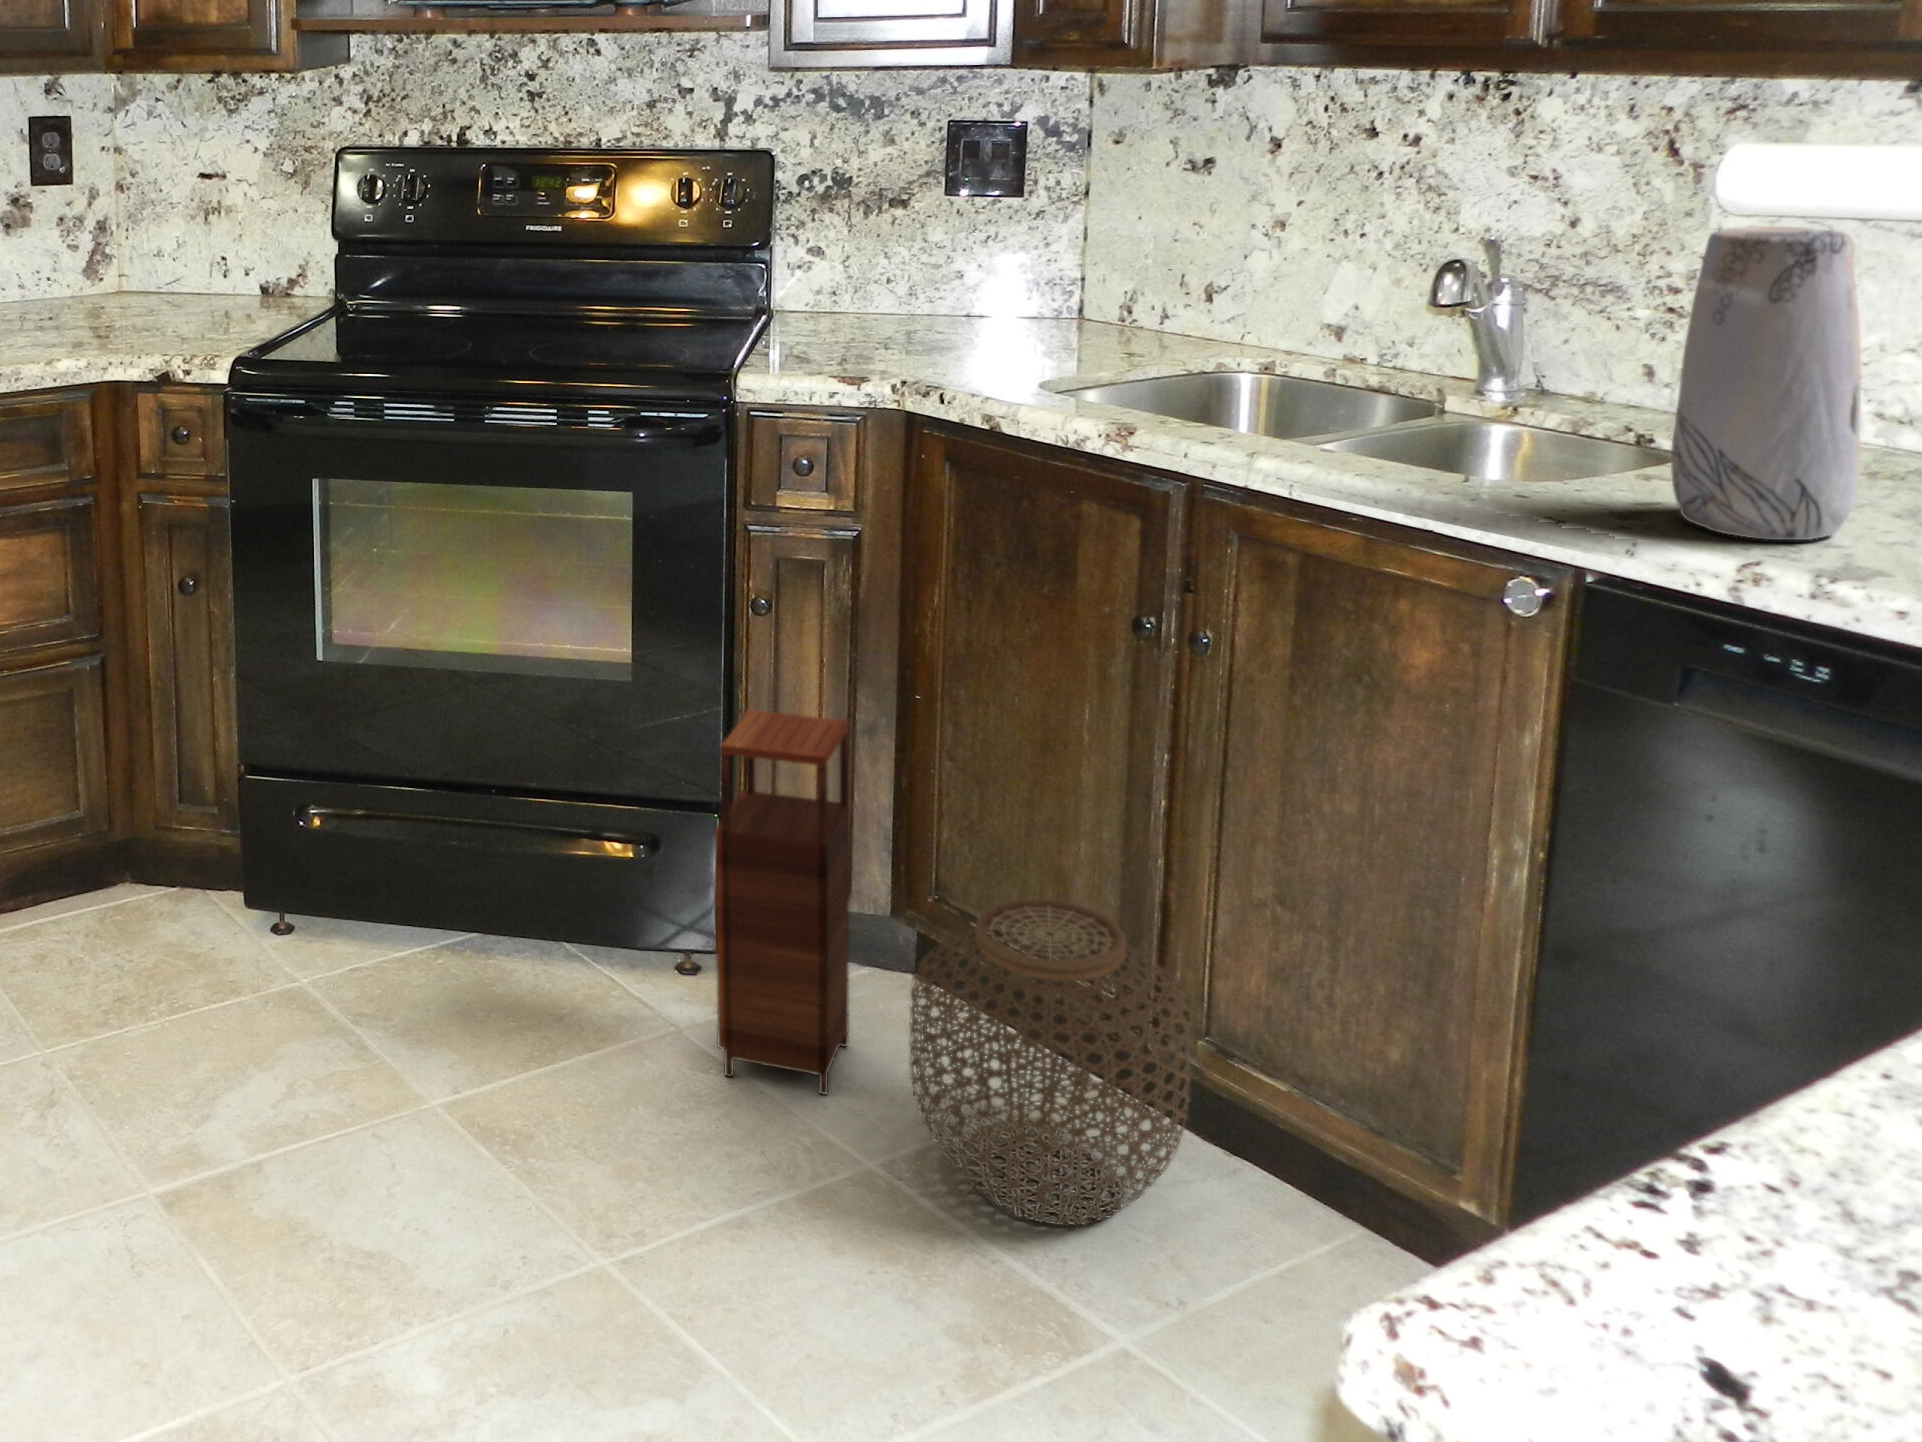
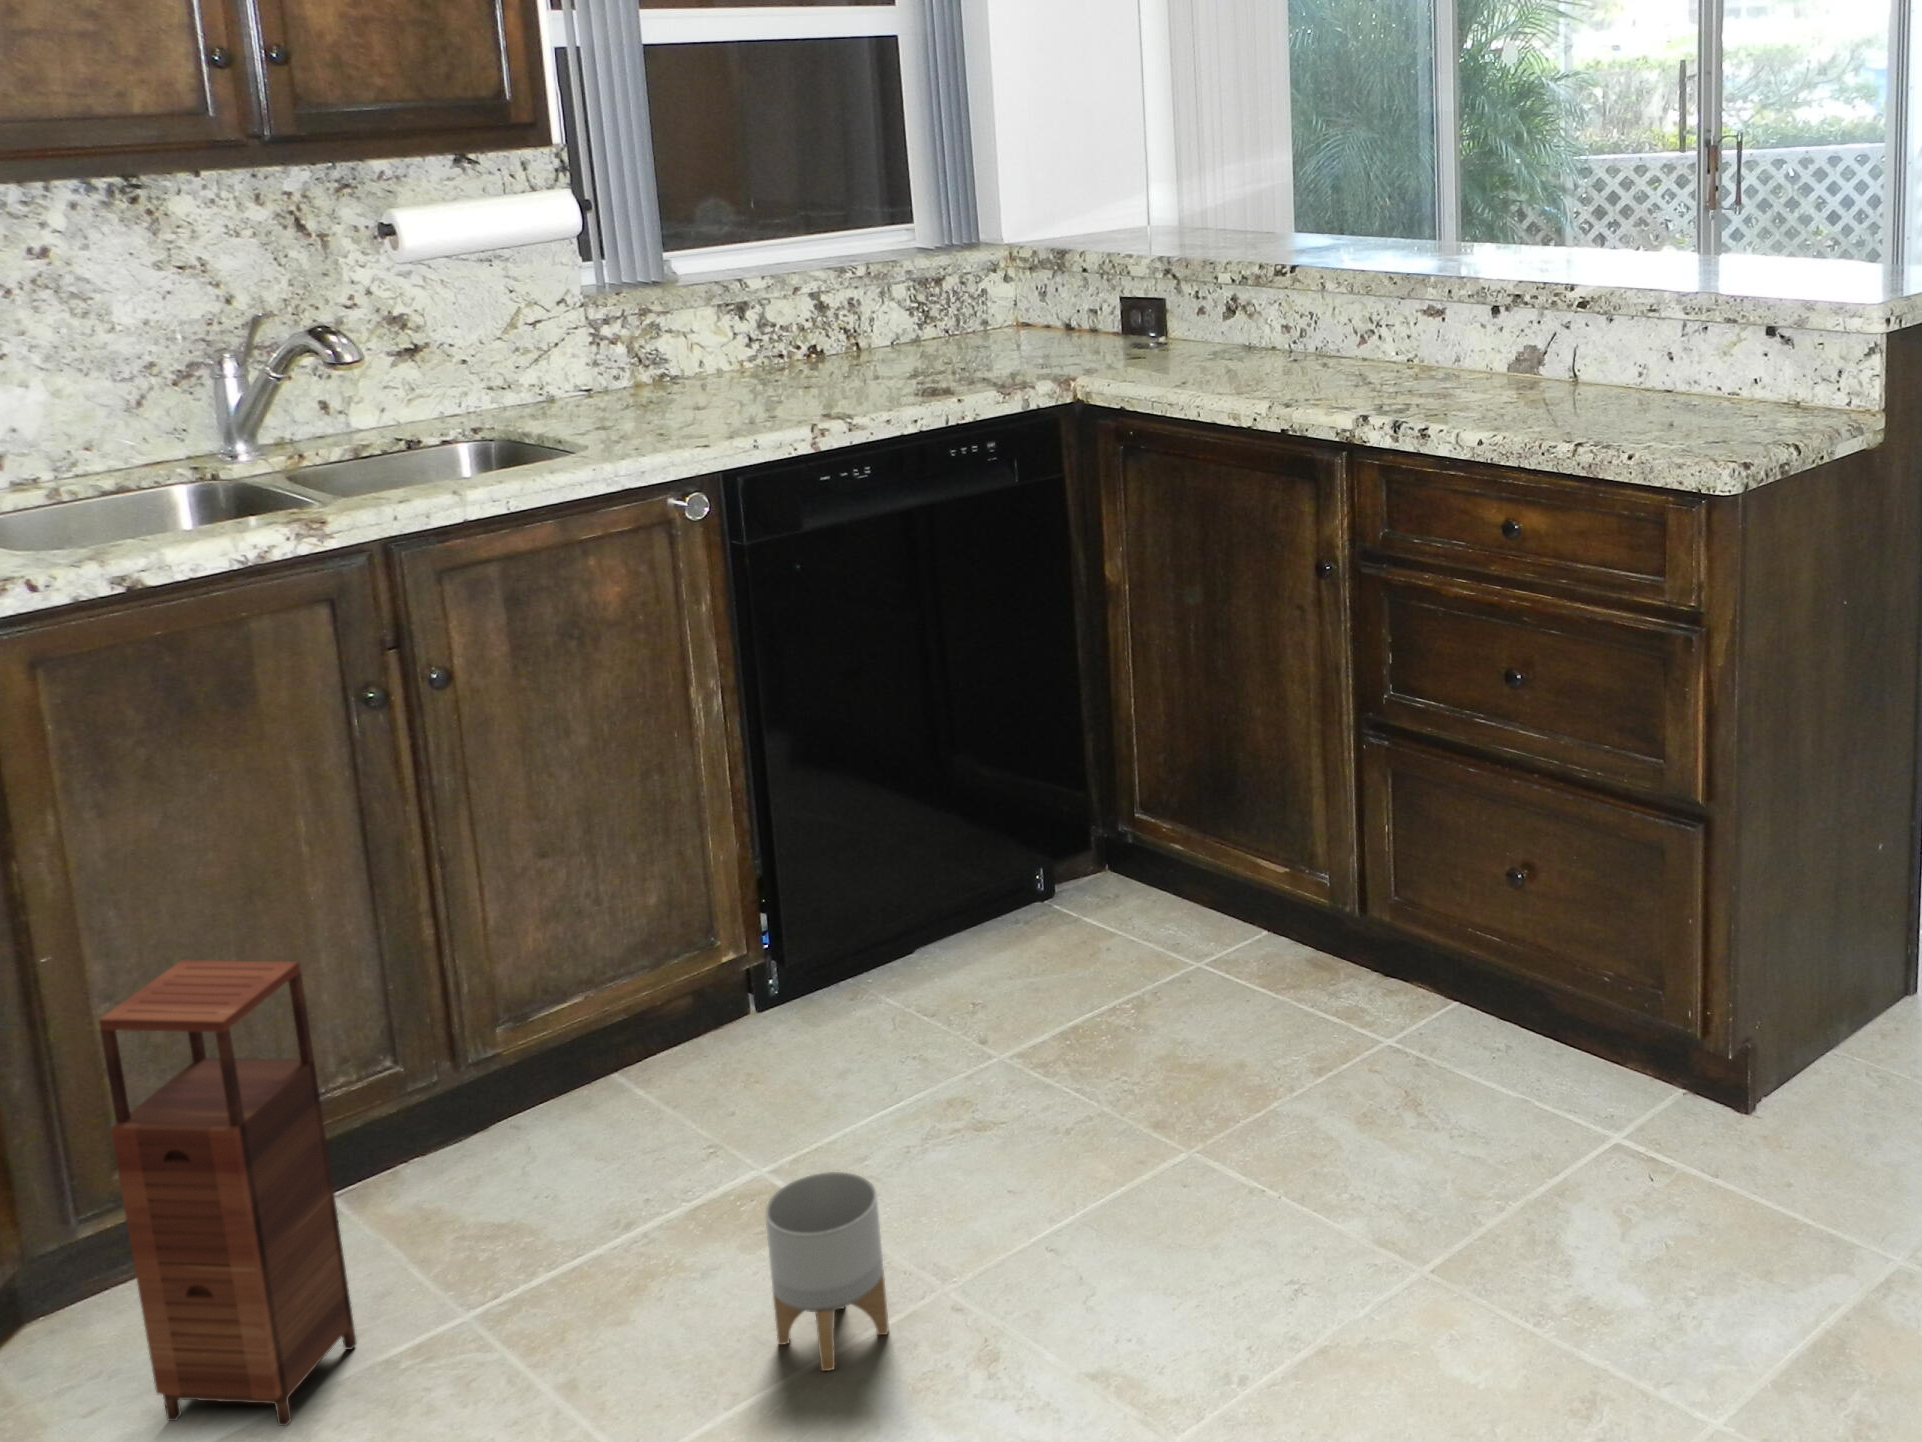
vase: present [1671,226,1861,540] -> none [647,232,756,432]
woven basket: present [910,899,1192,1226] -> none [390,936,669,1243]
planter: none [697,1196,817,1415] -> present [765,1172,889,1371]

